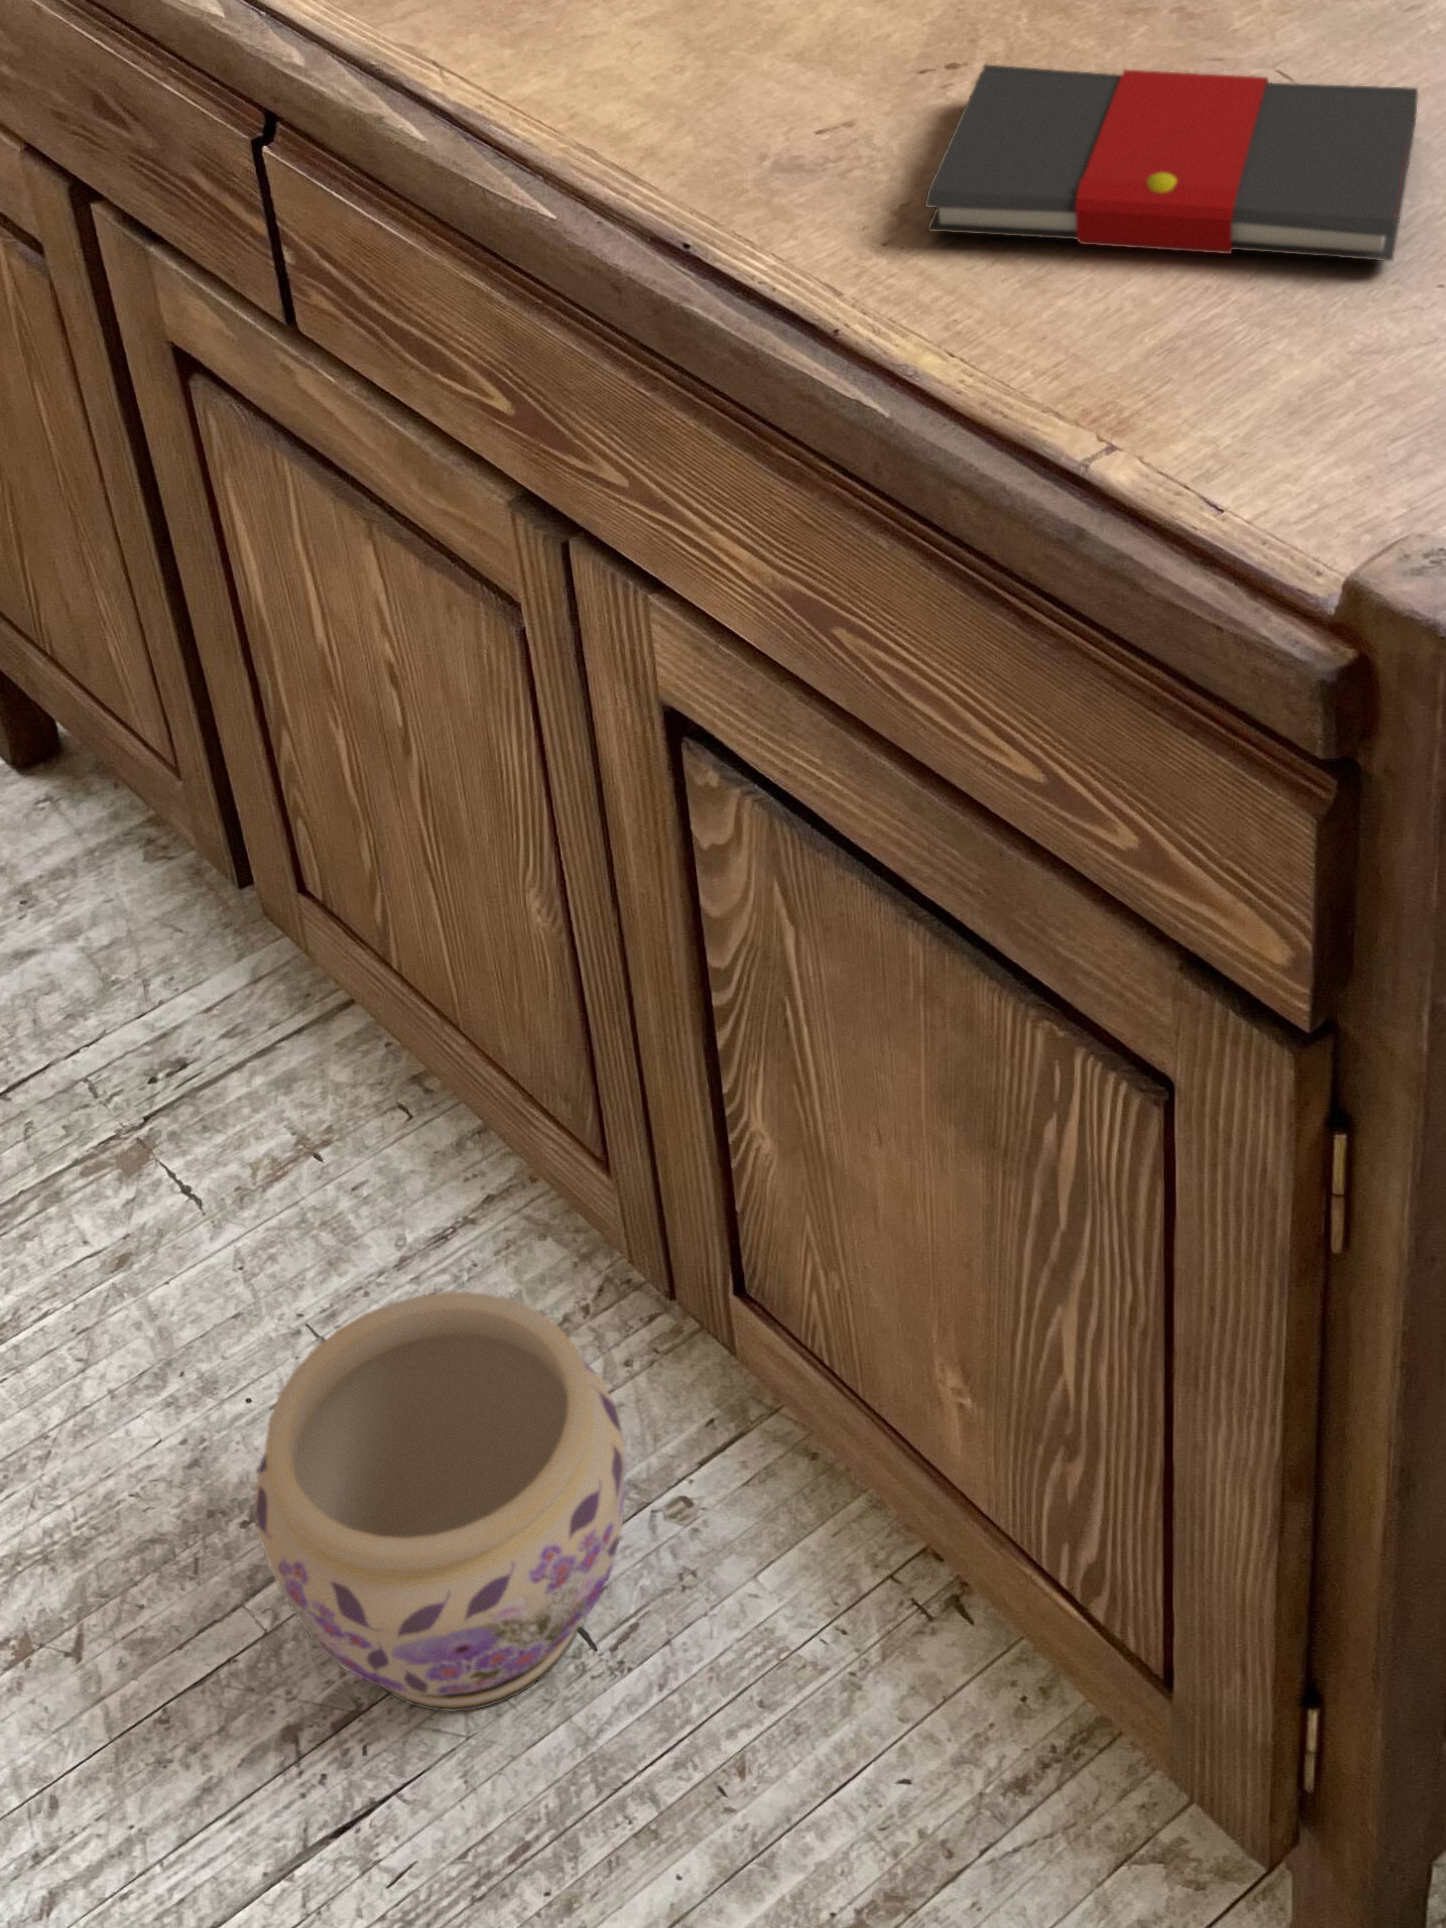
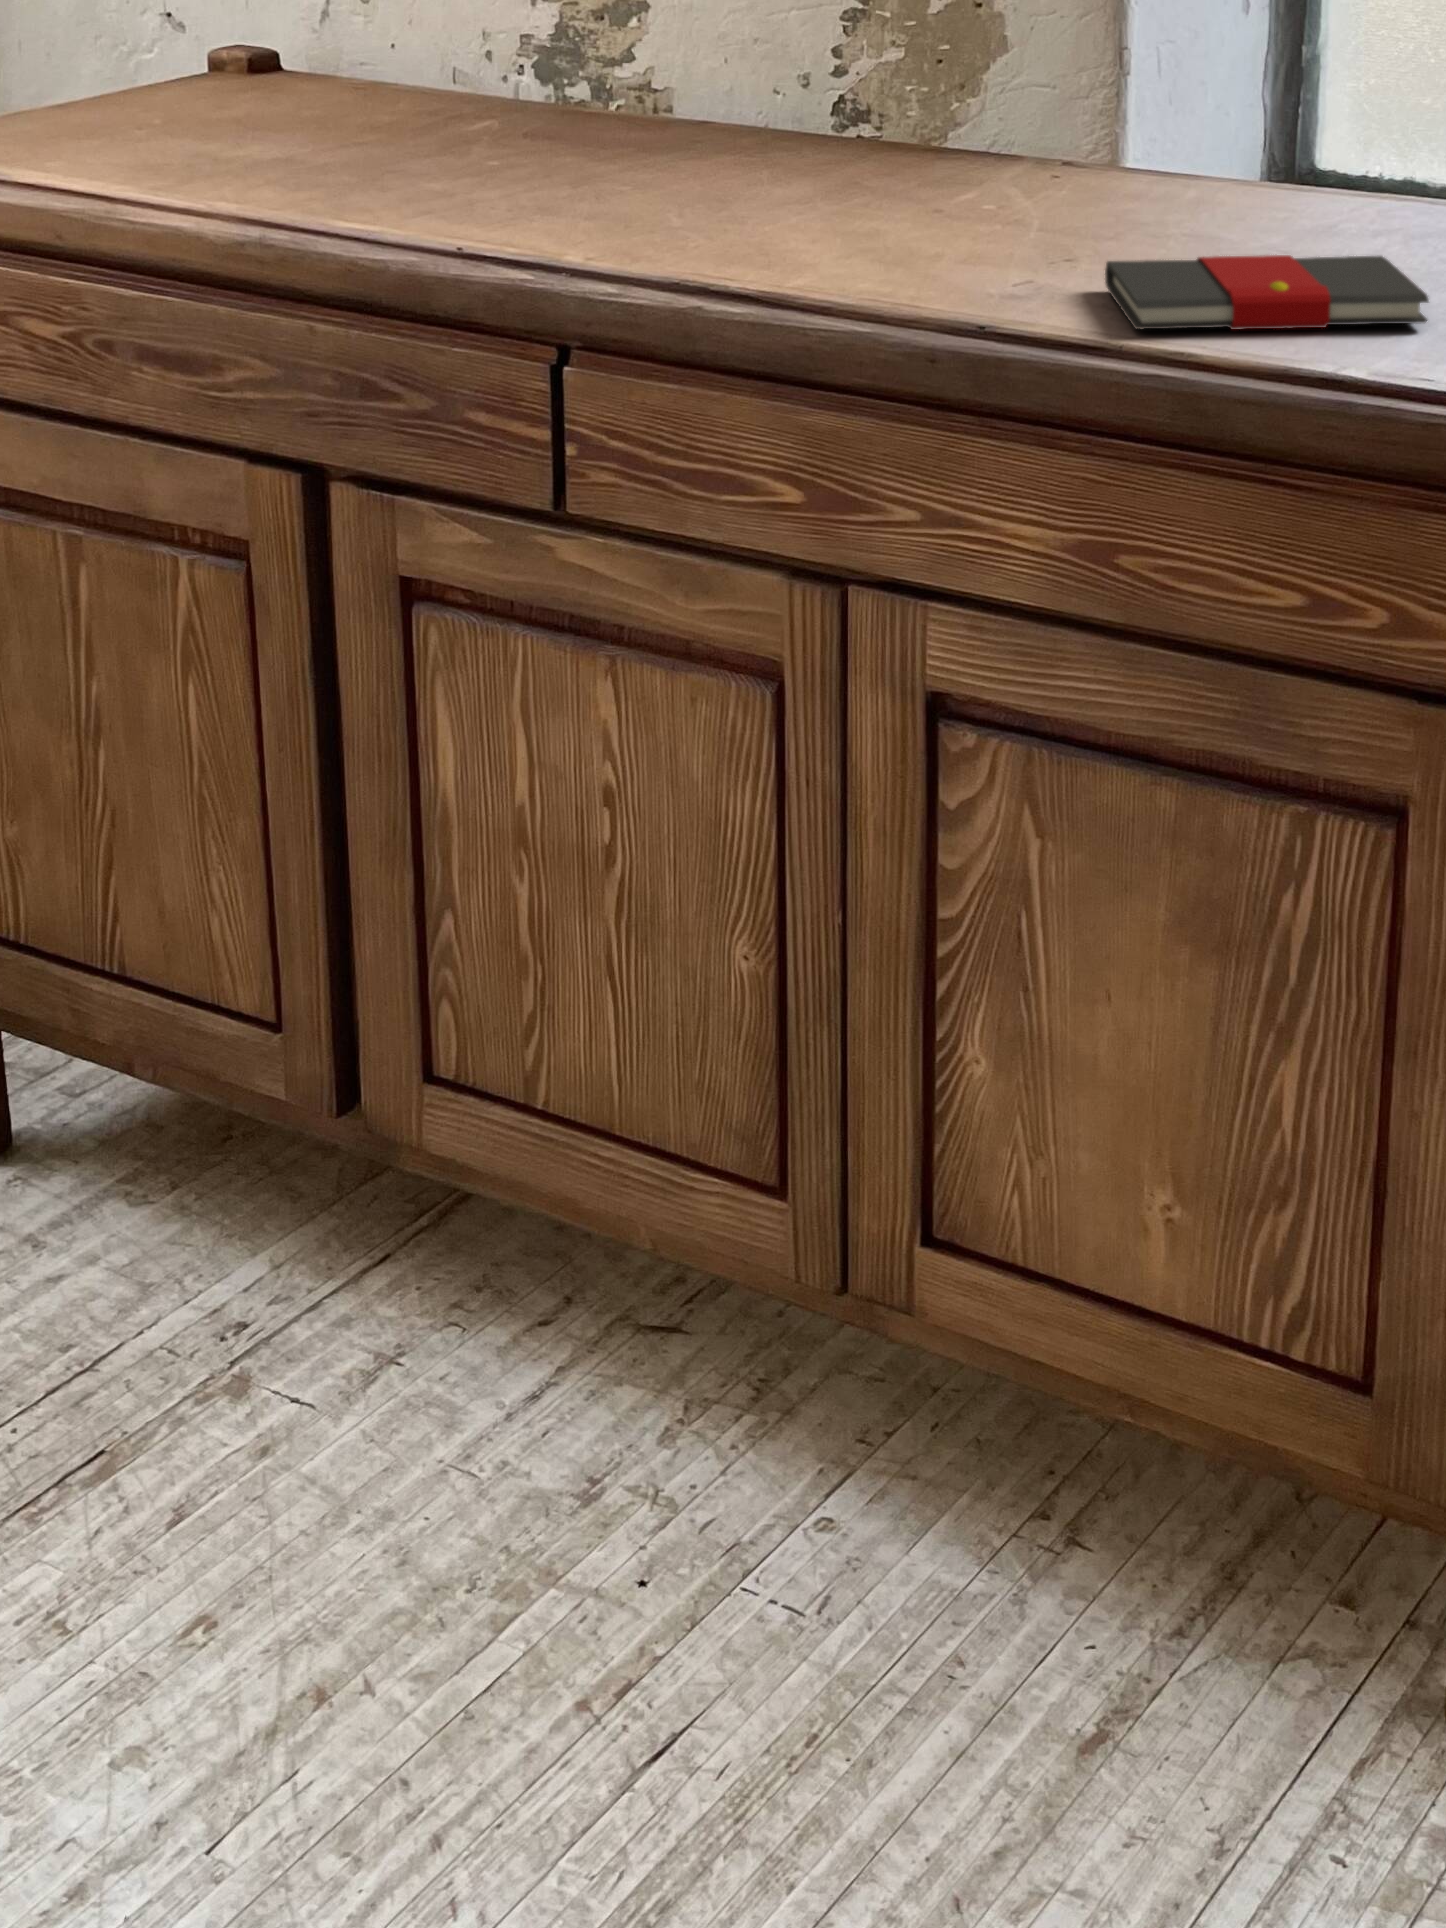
planter: present [255,1292,625,1711] -> none [540,1327,838,1673]

